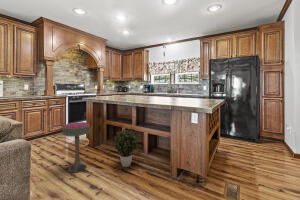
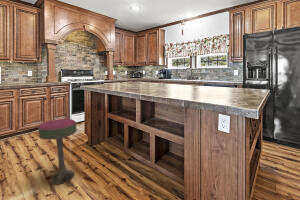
potted plant: present [114,130,139,167] -> none [106,131,141,181]

